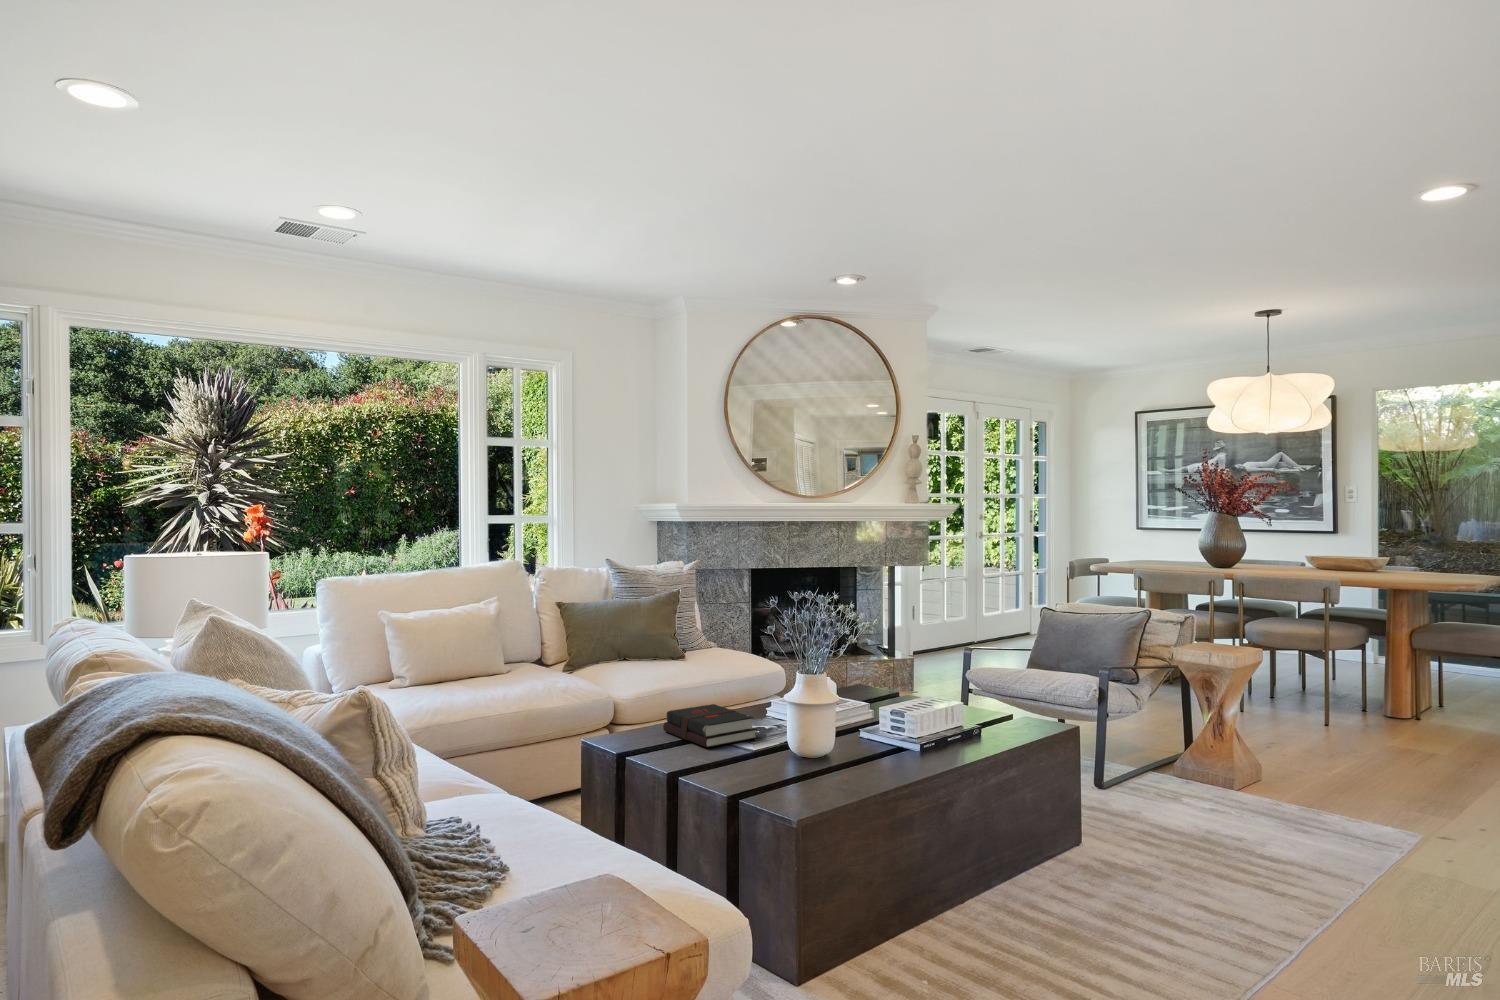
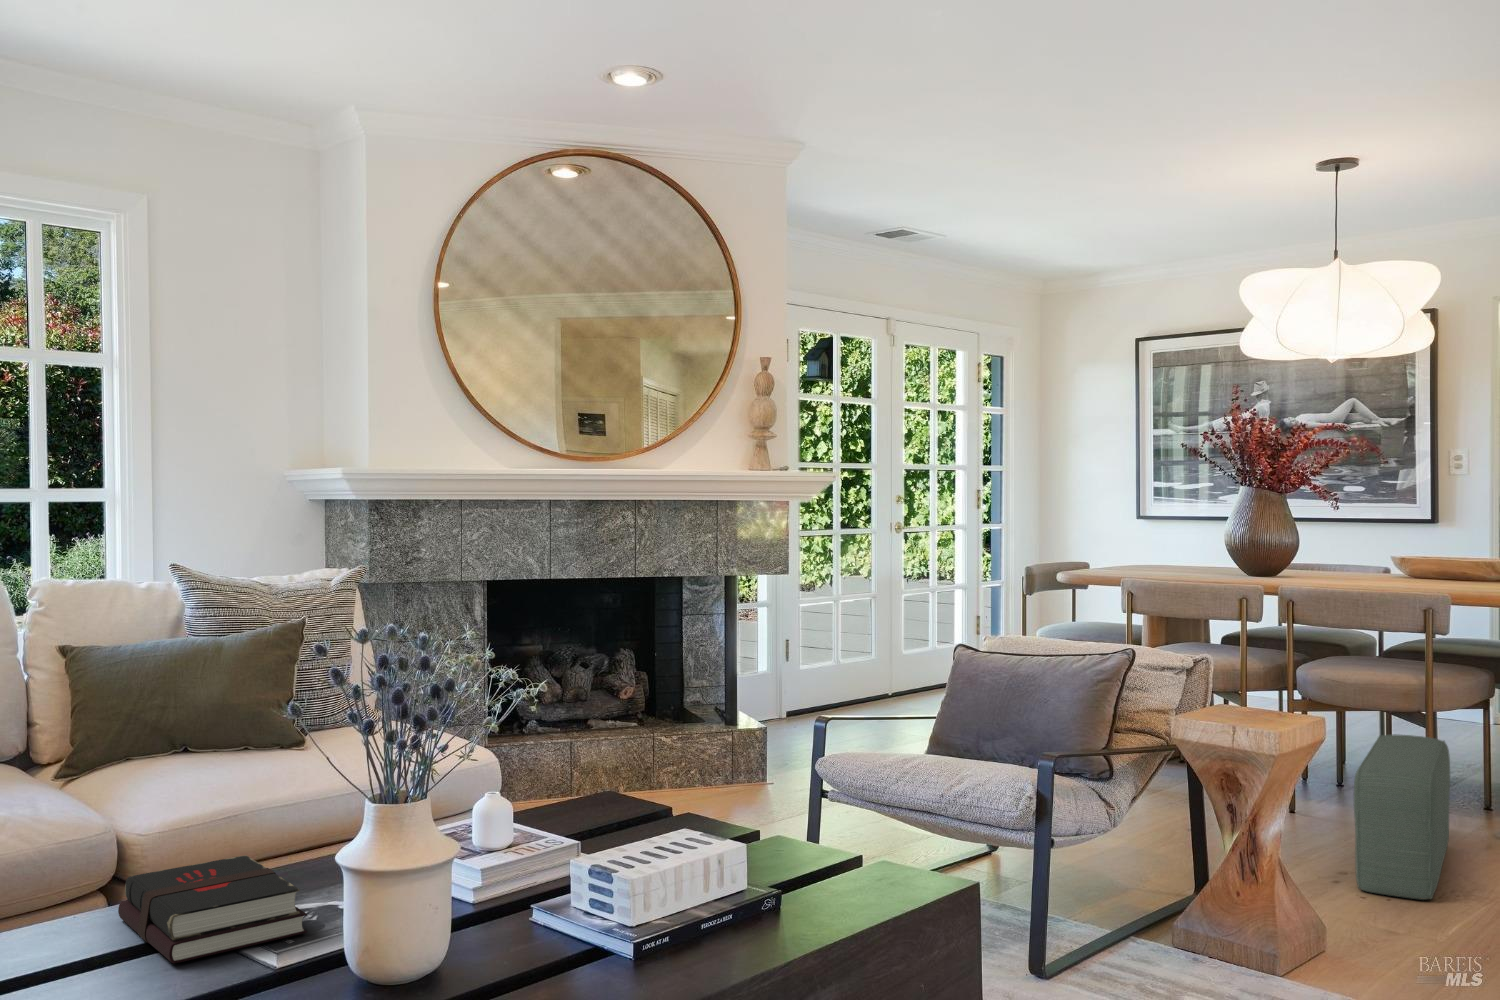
pouf: none [1280,665,1340,758] -> present [1354,734,1450,900]

